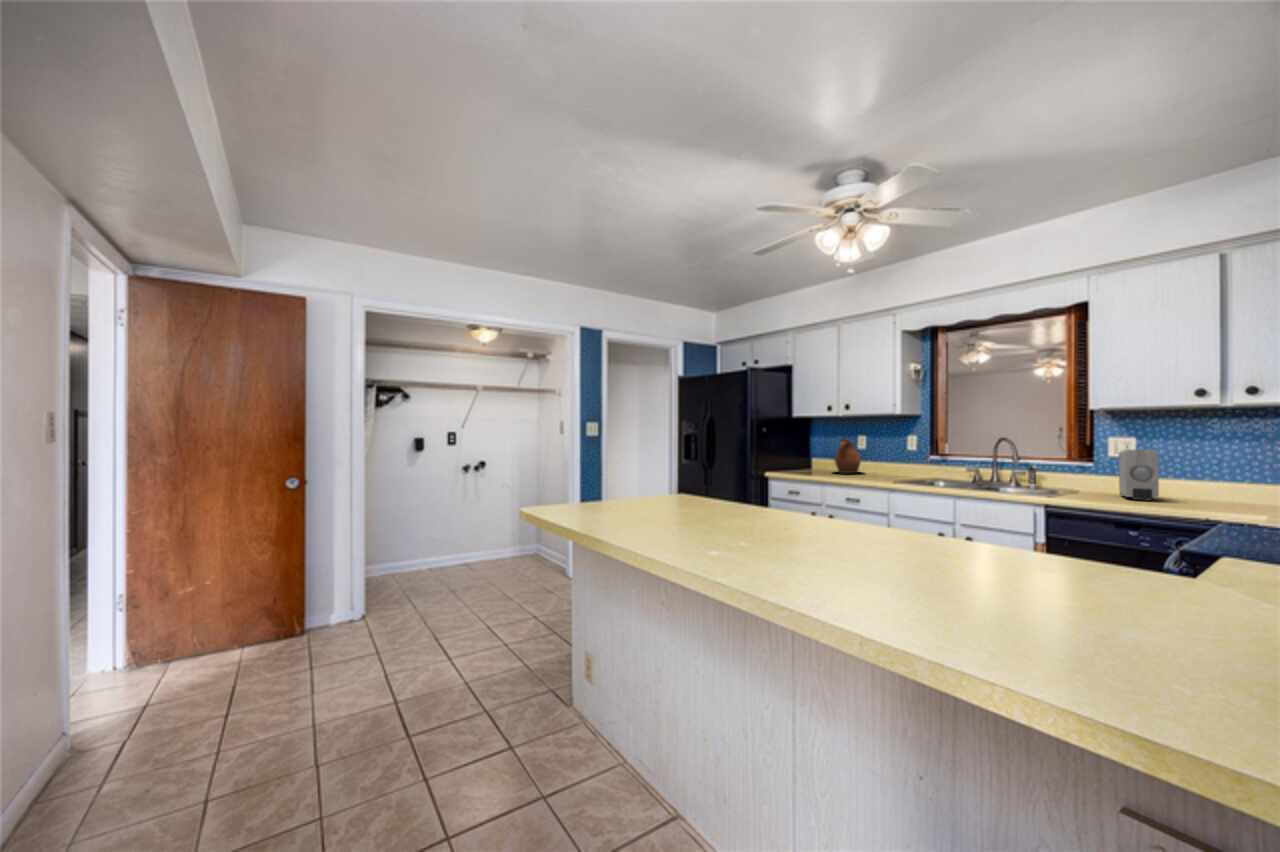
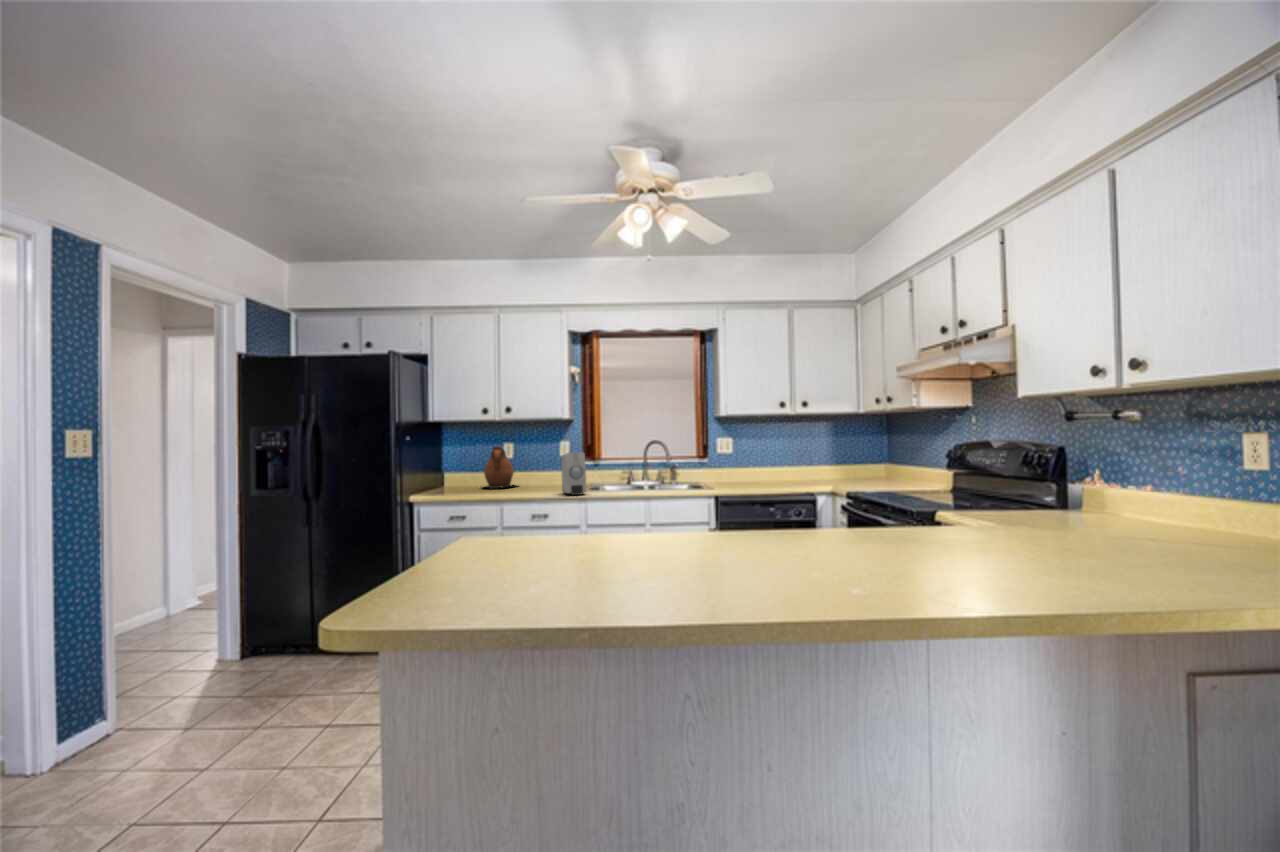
soap dispenser: present [1119,450,1159,500] -> present [561,452,586,495]

